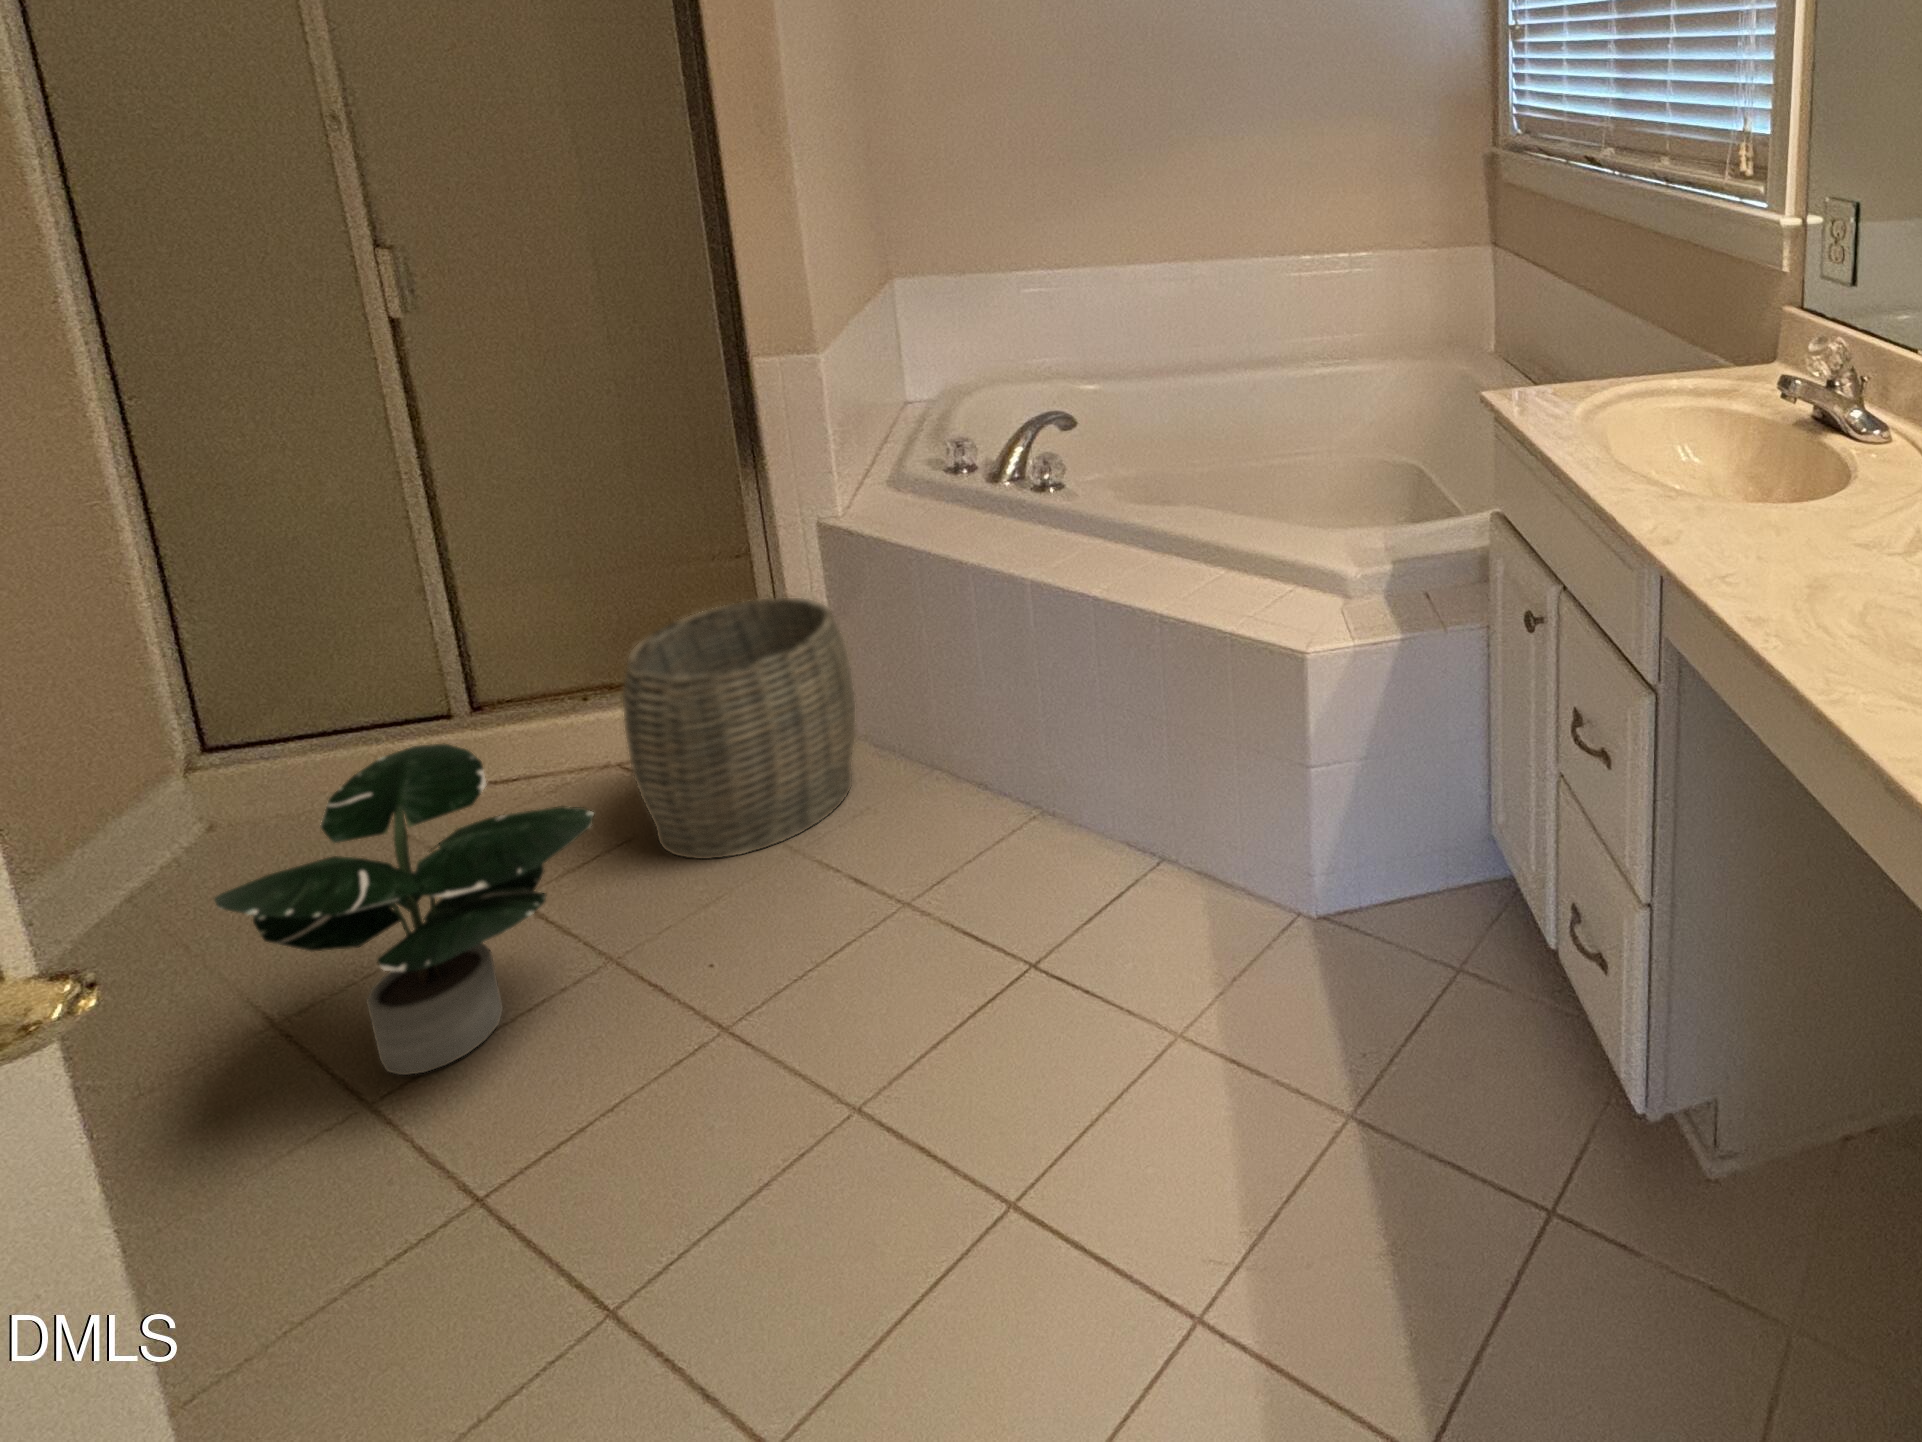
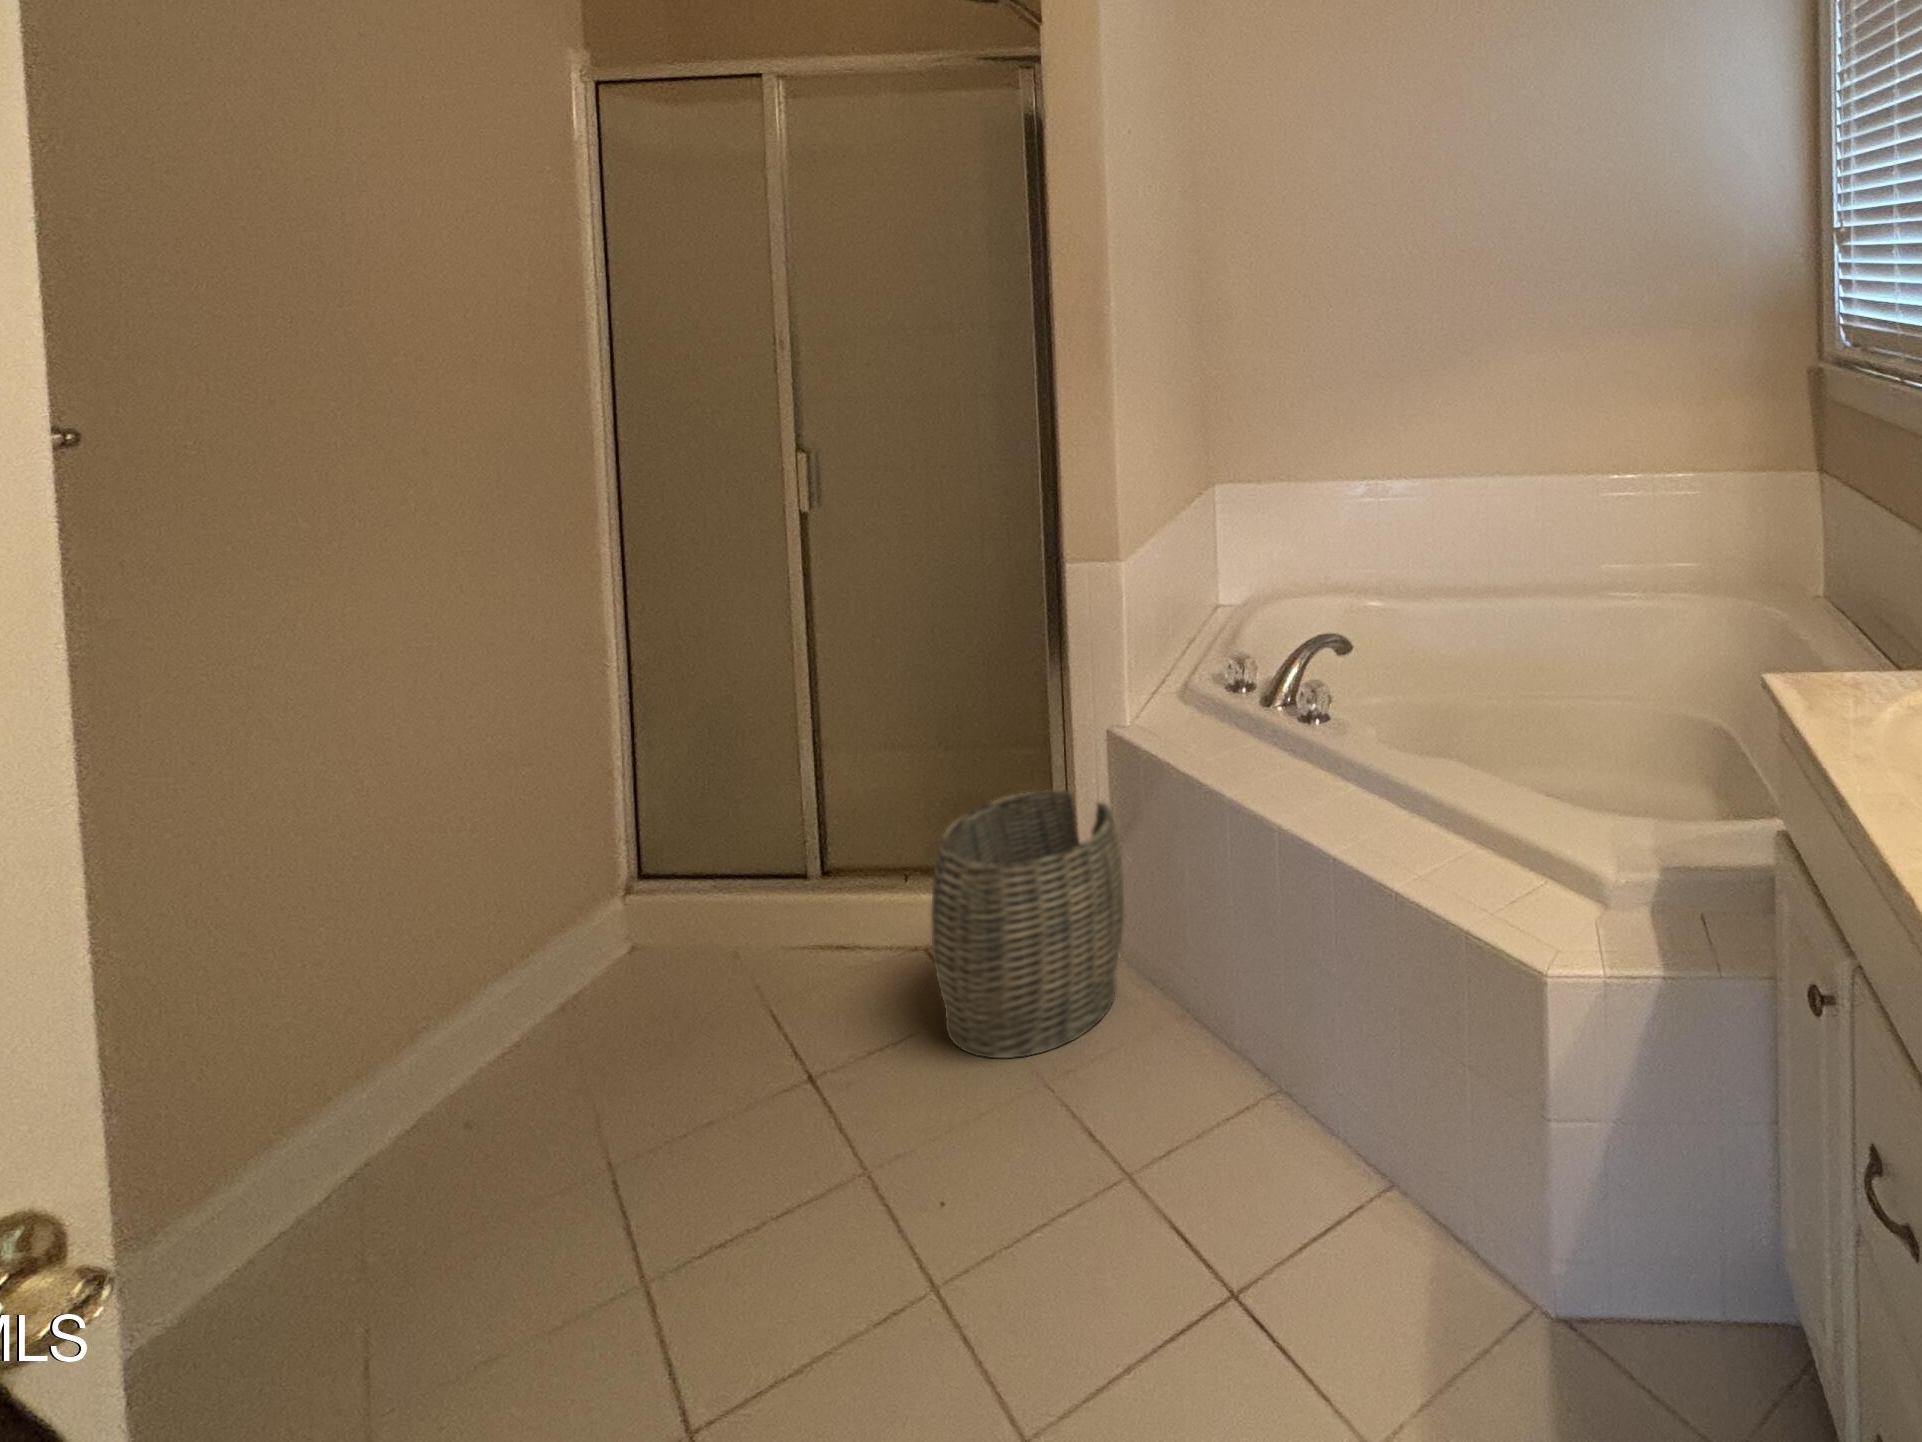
potted plant: present [214,744,594,1075] -> none [584,896,873,1232]

